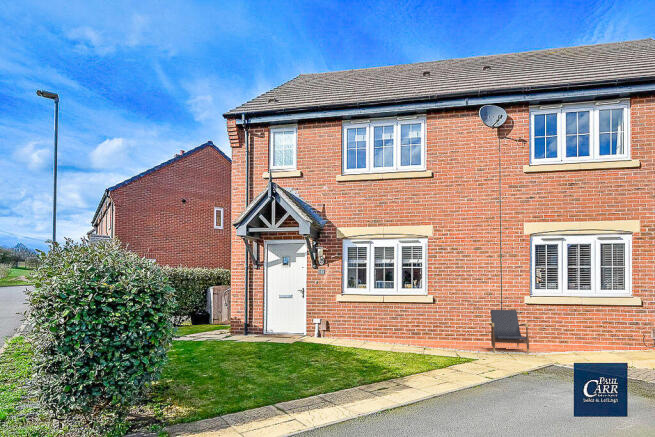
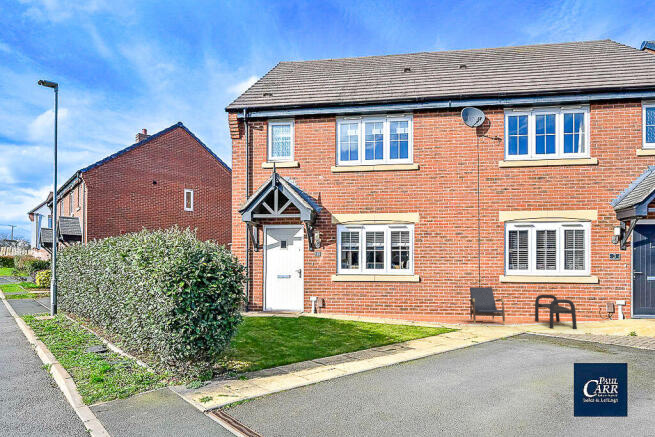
bench: none [567,319,613,360] -> present [535,295,577,329]

